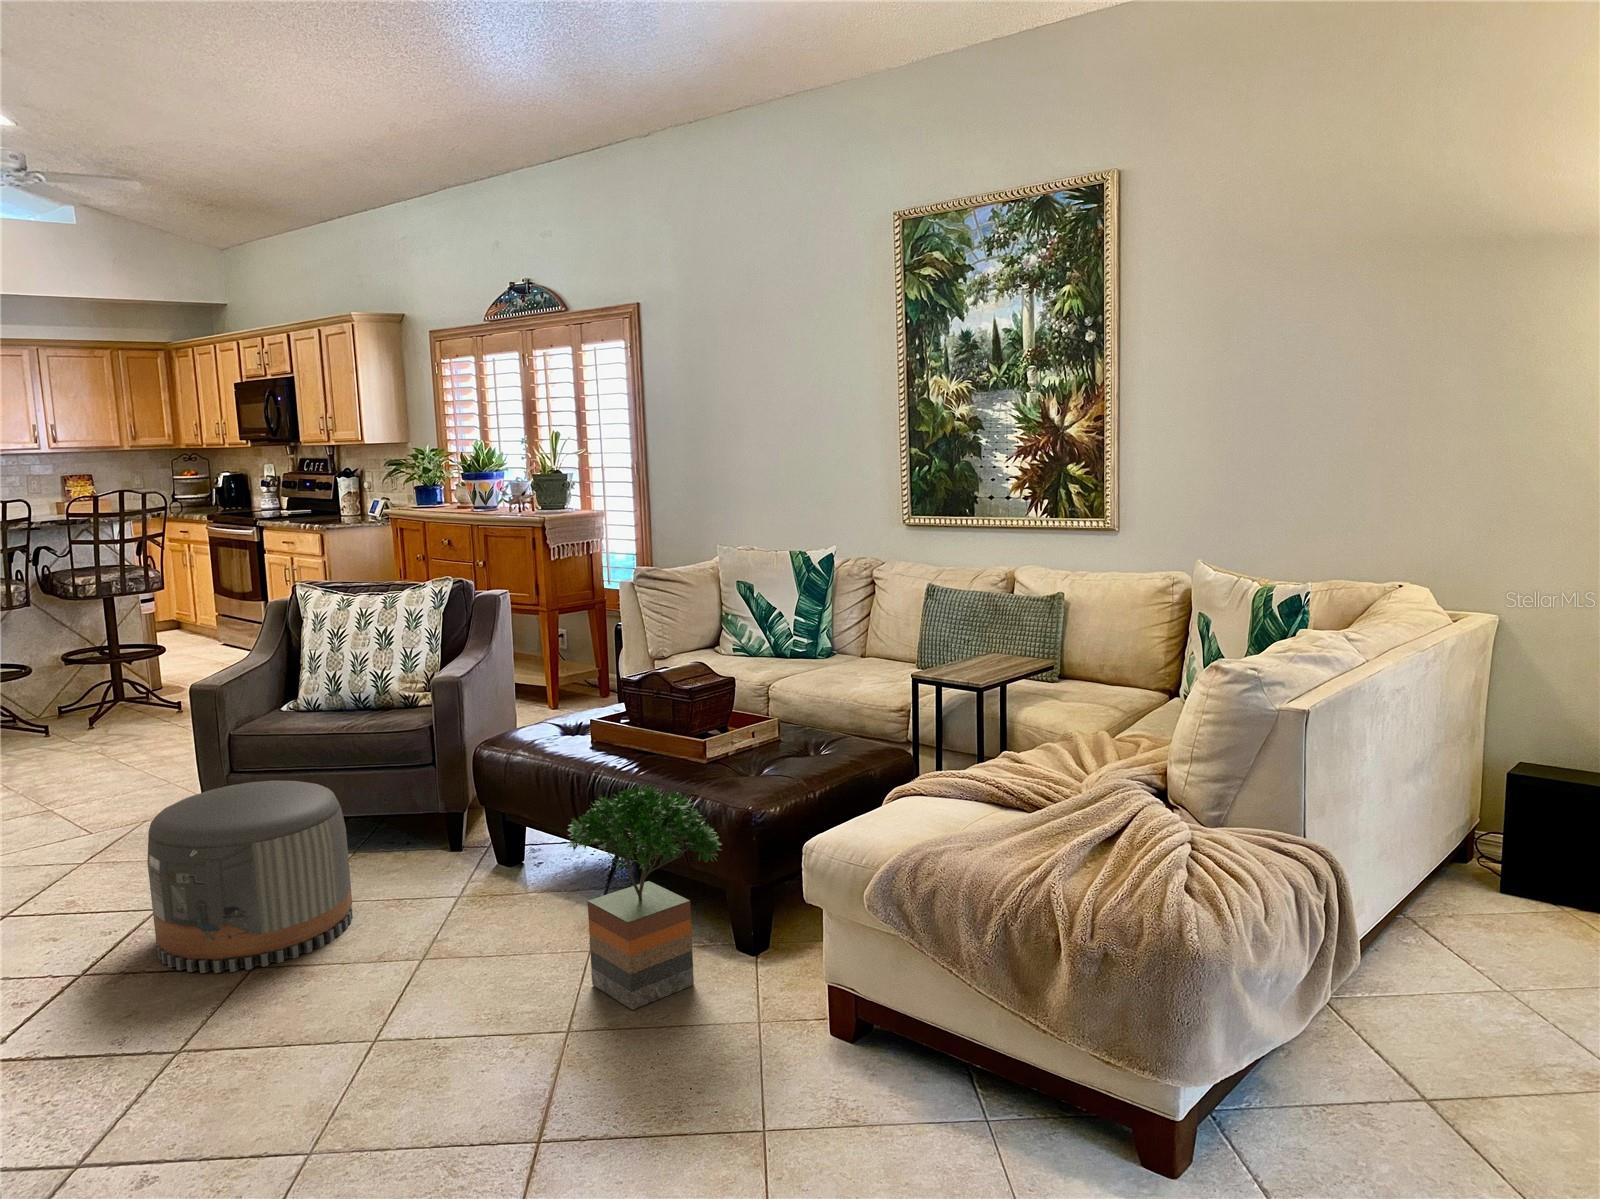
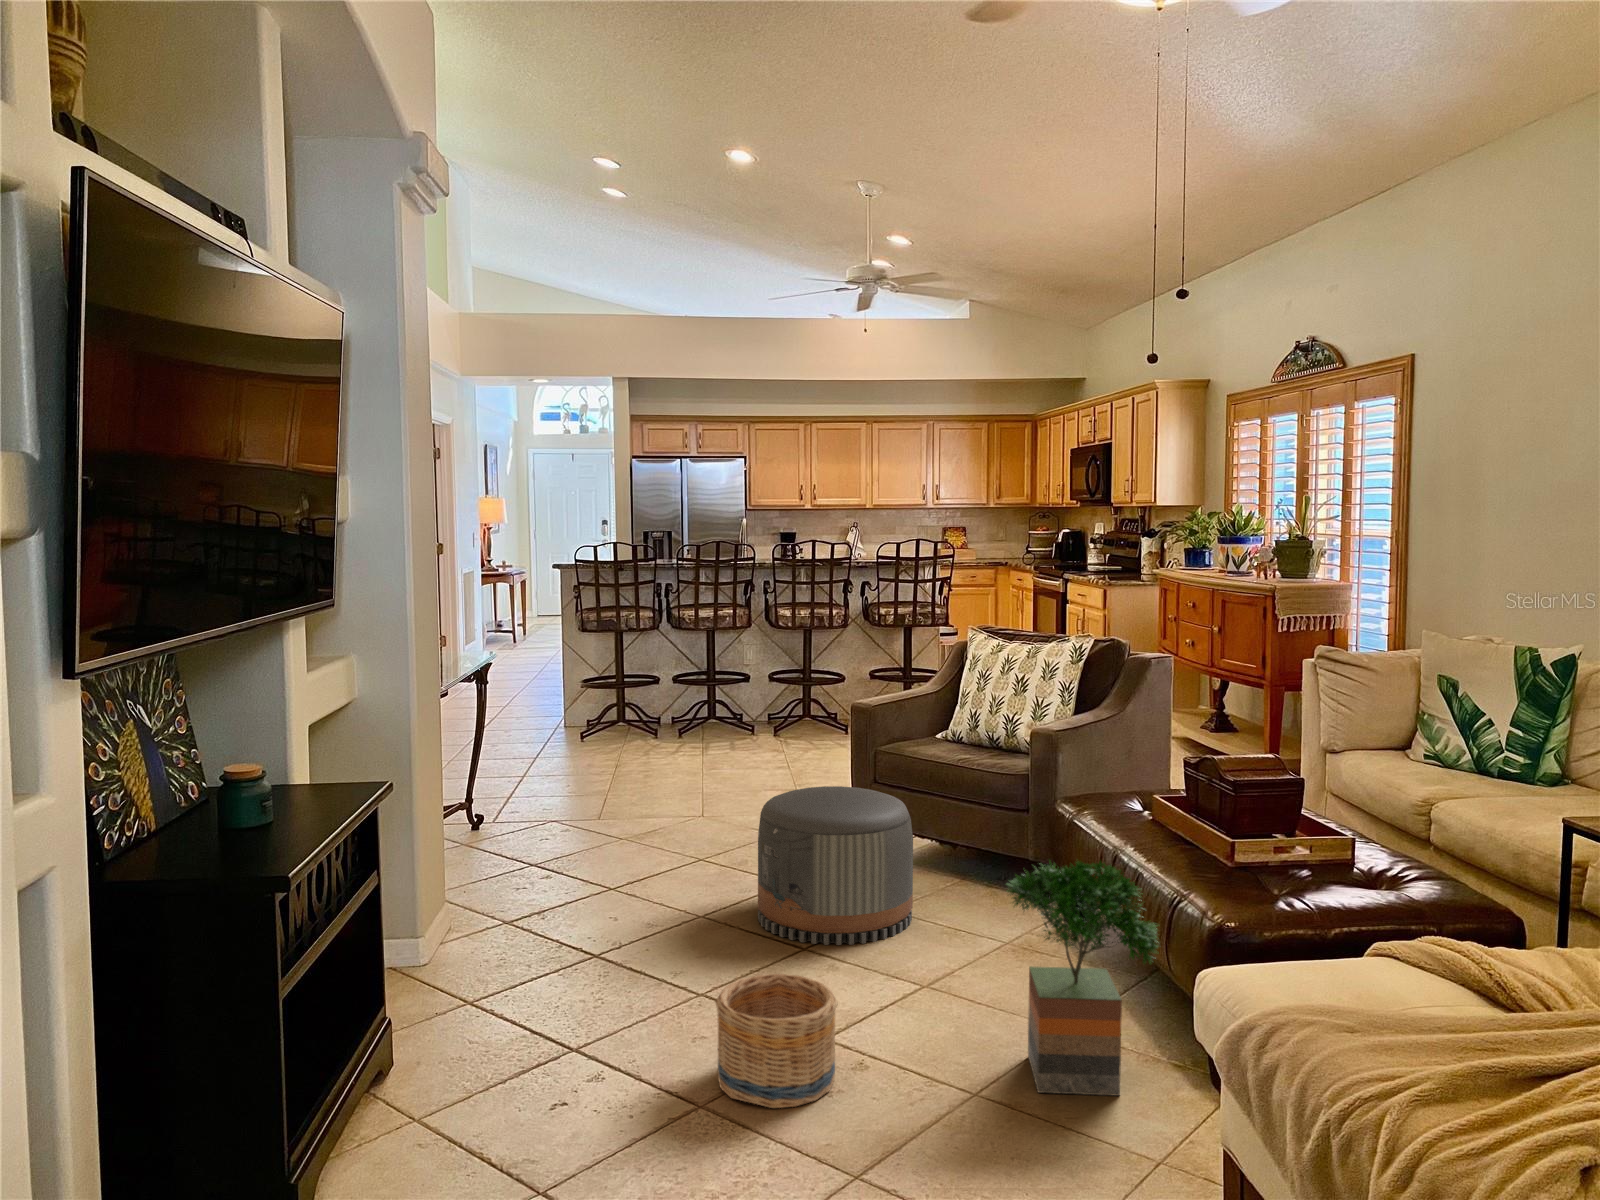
basket: none [300,987,450,1147] -> present [716,974,837,1108]

